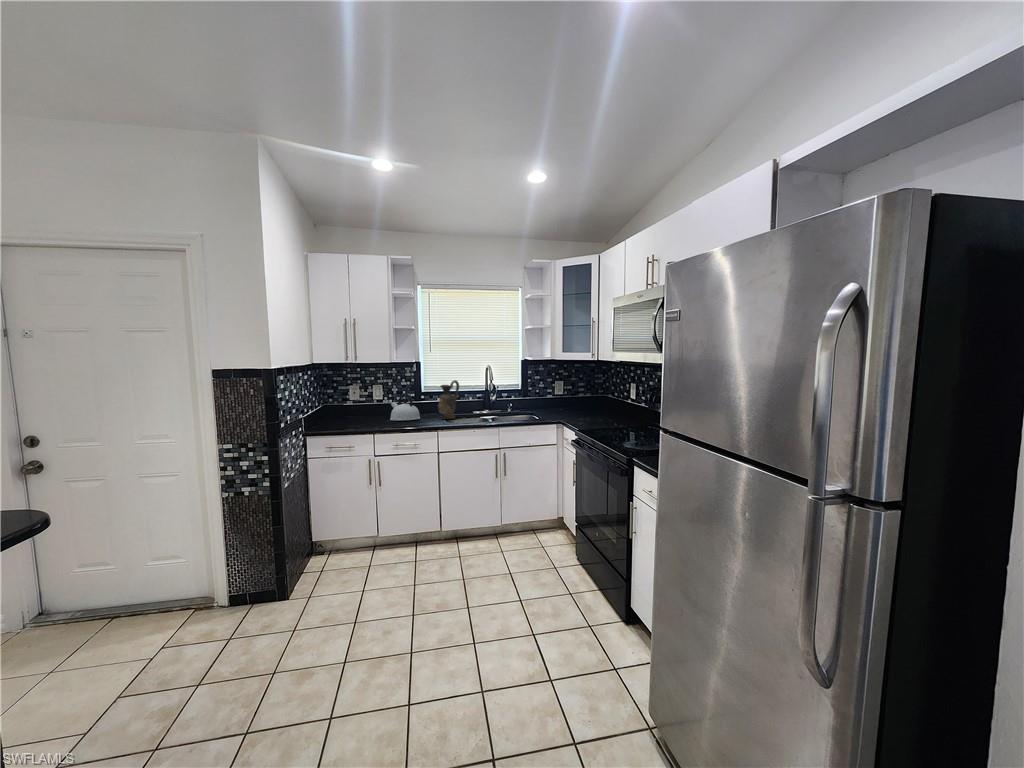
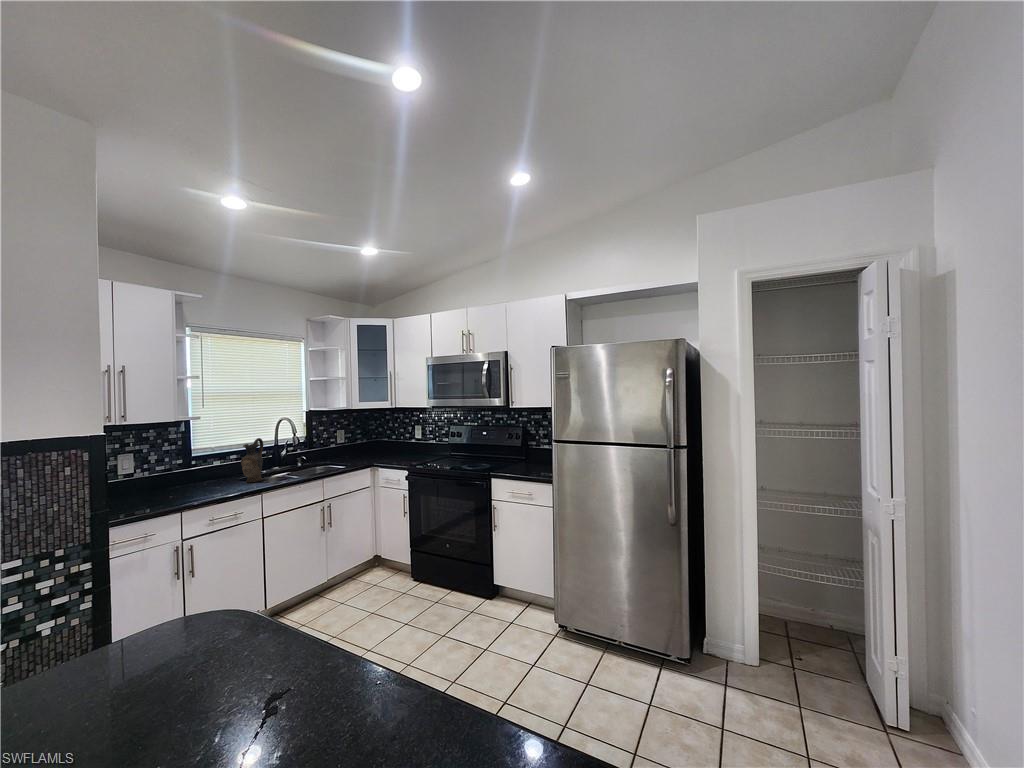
kettle: present [390,394,420,421] -> none [170,460,219,495]

